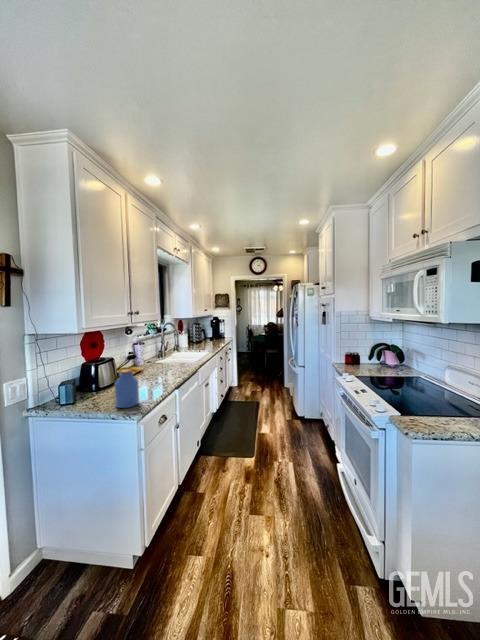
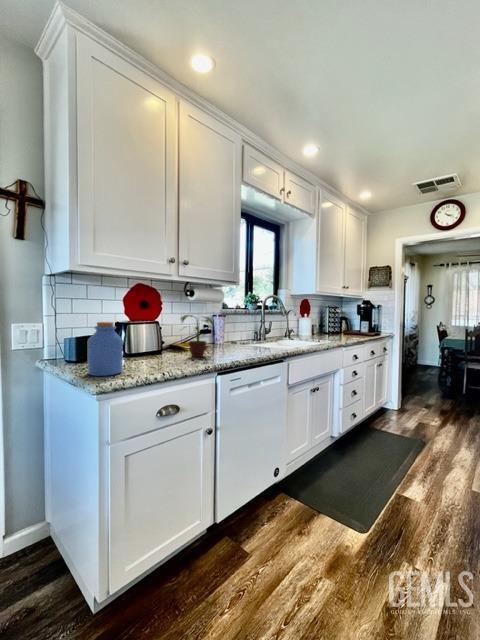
potted plant: none [135,351,168,381] -> present [181,315,213,357]

